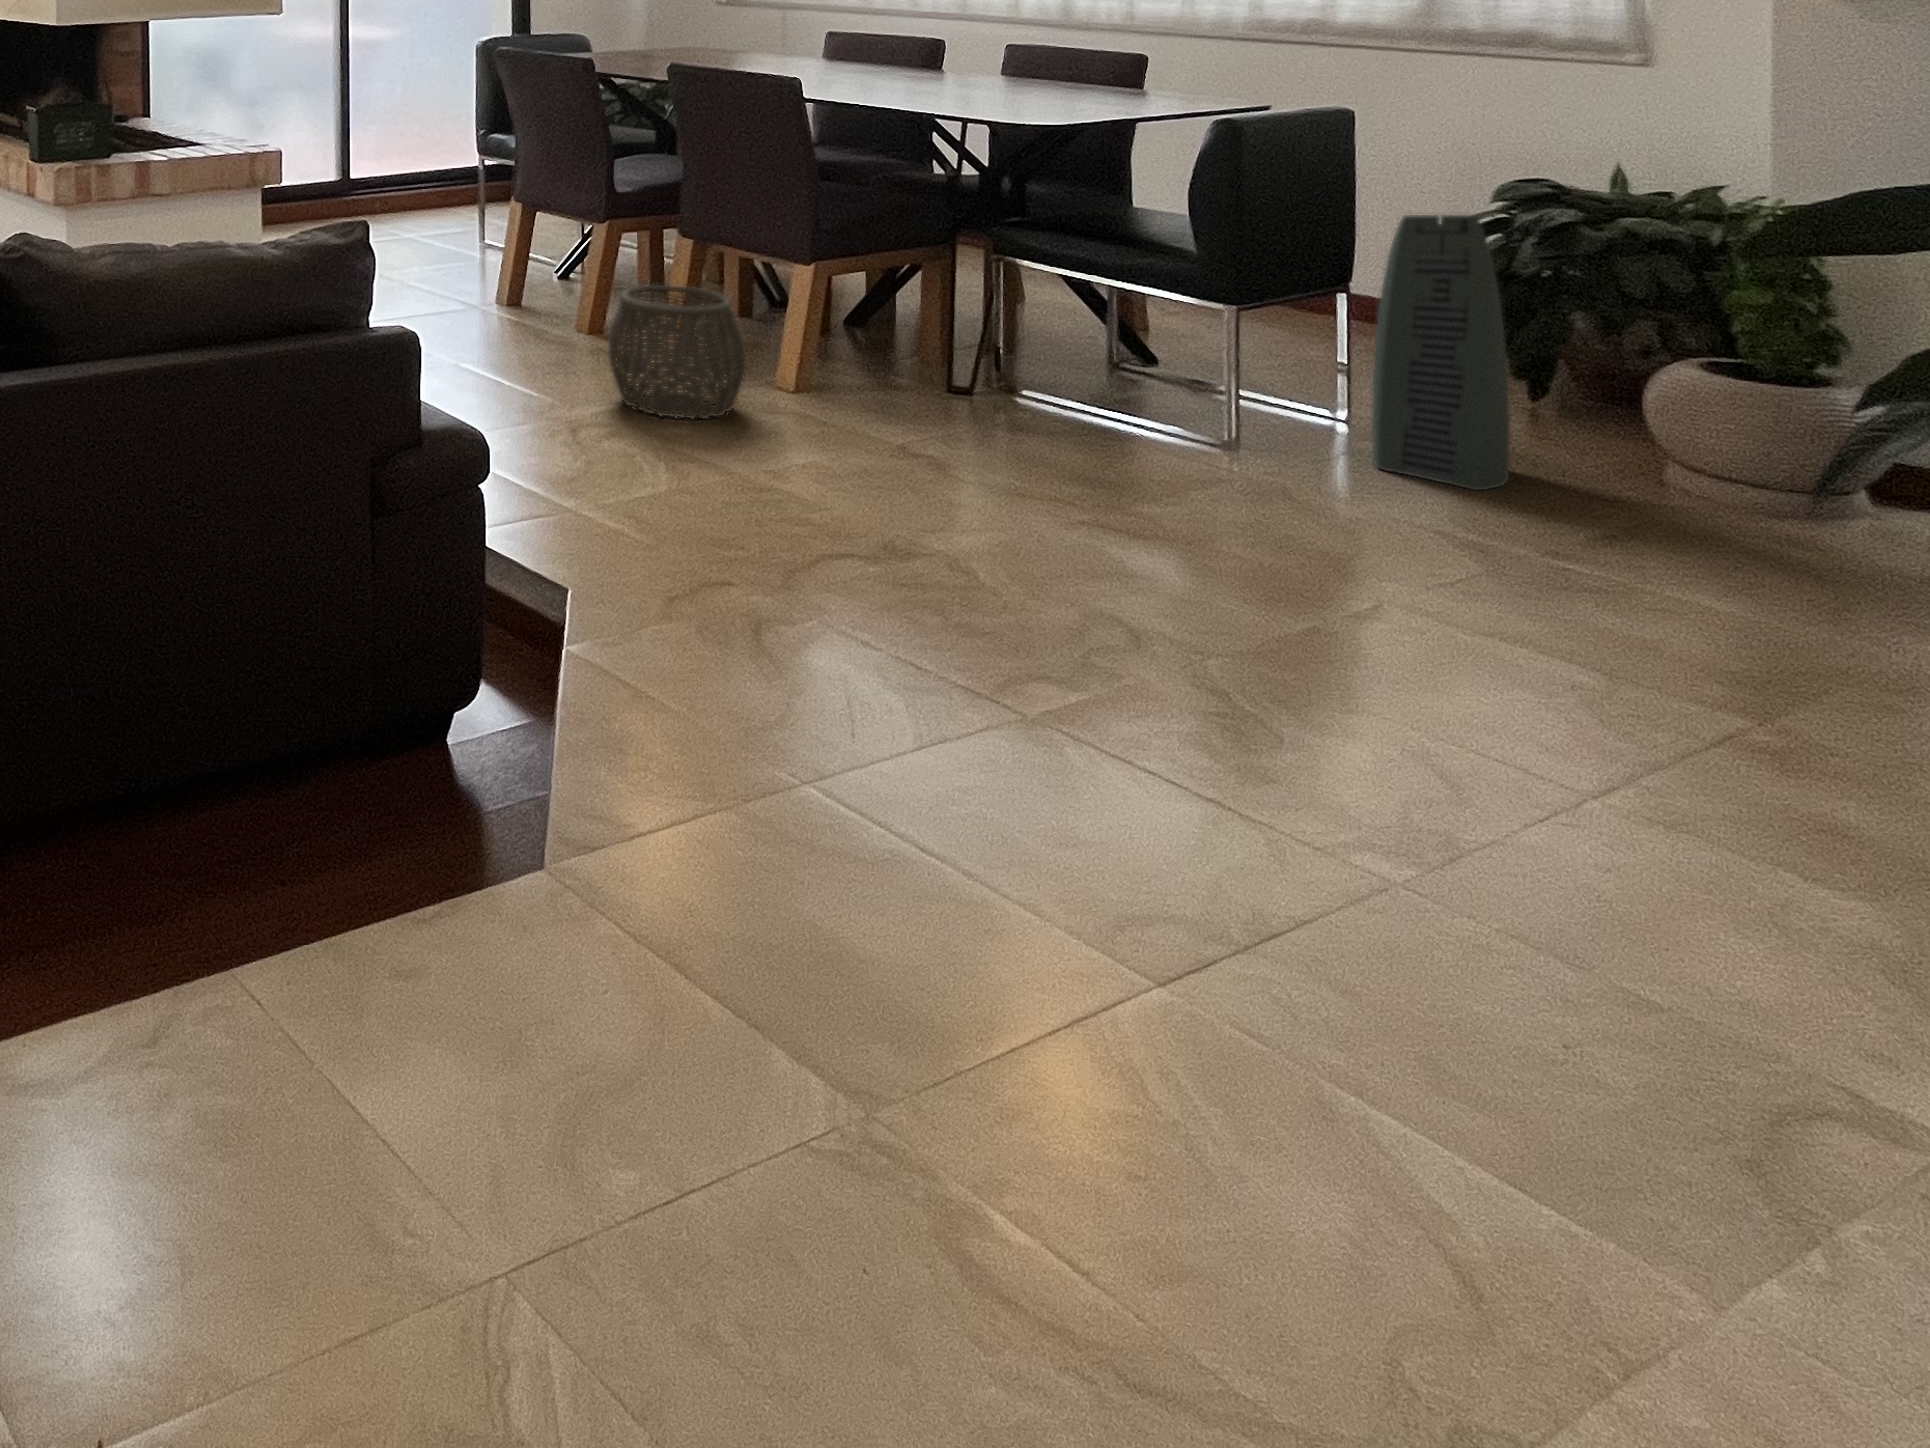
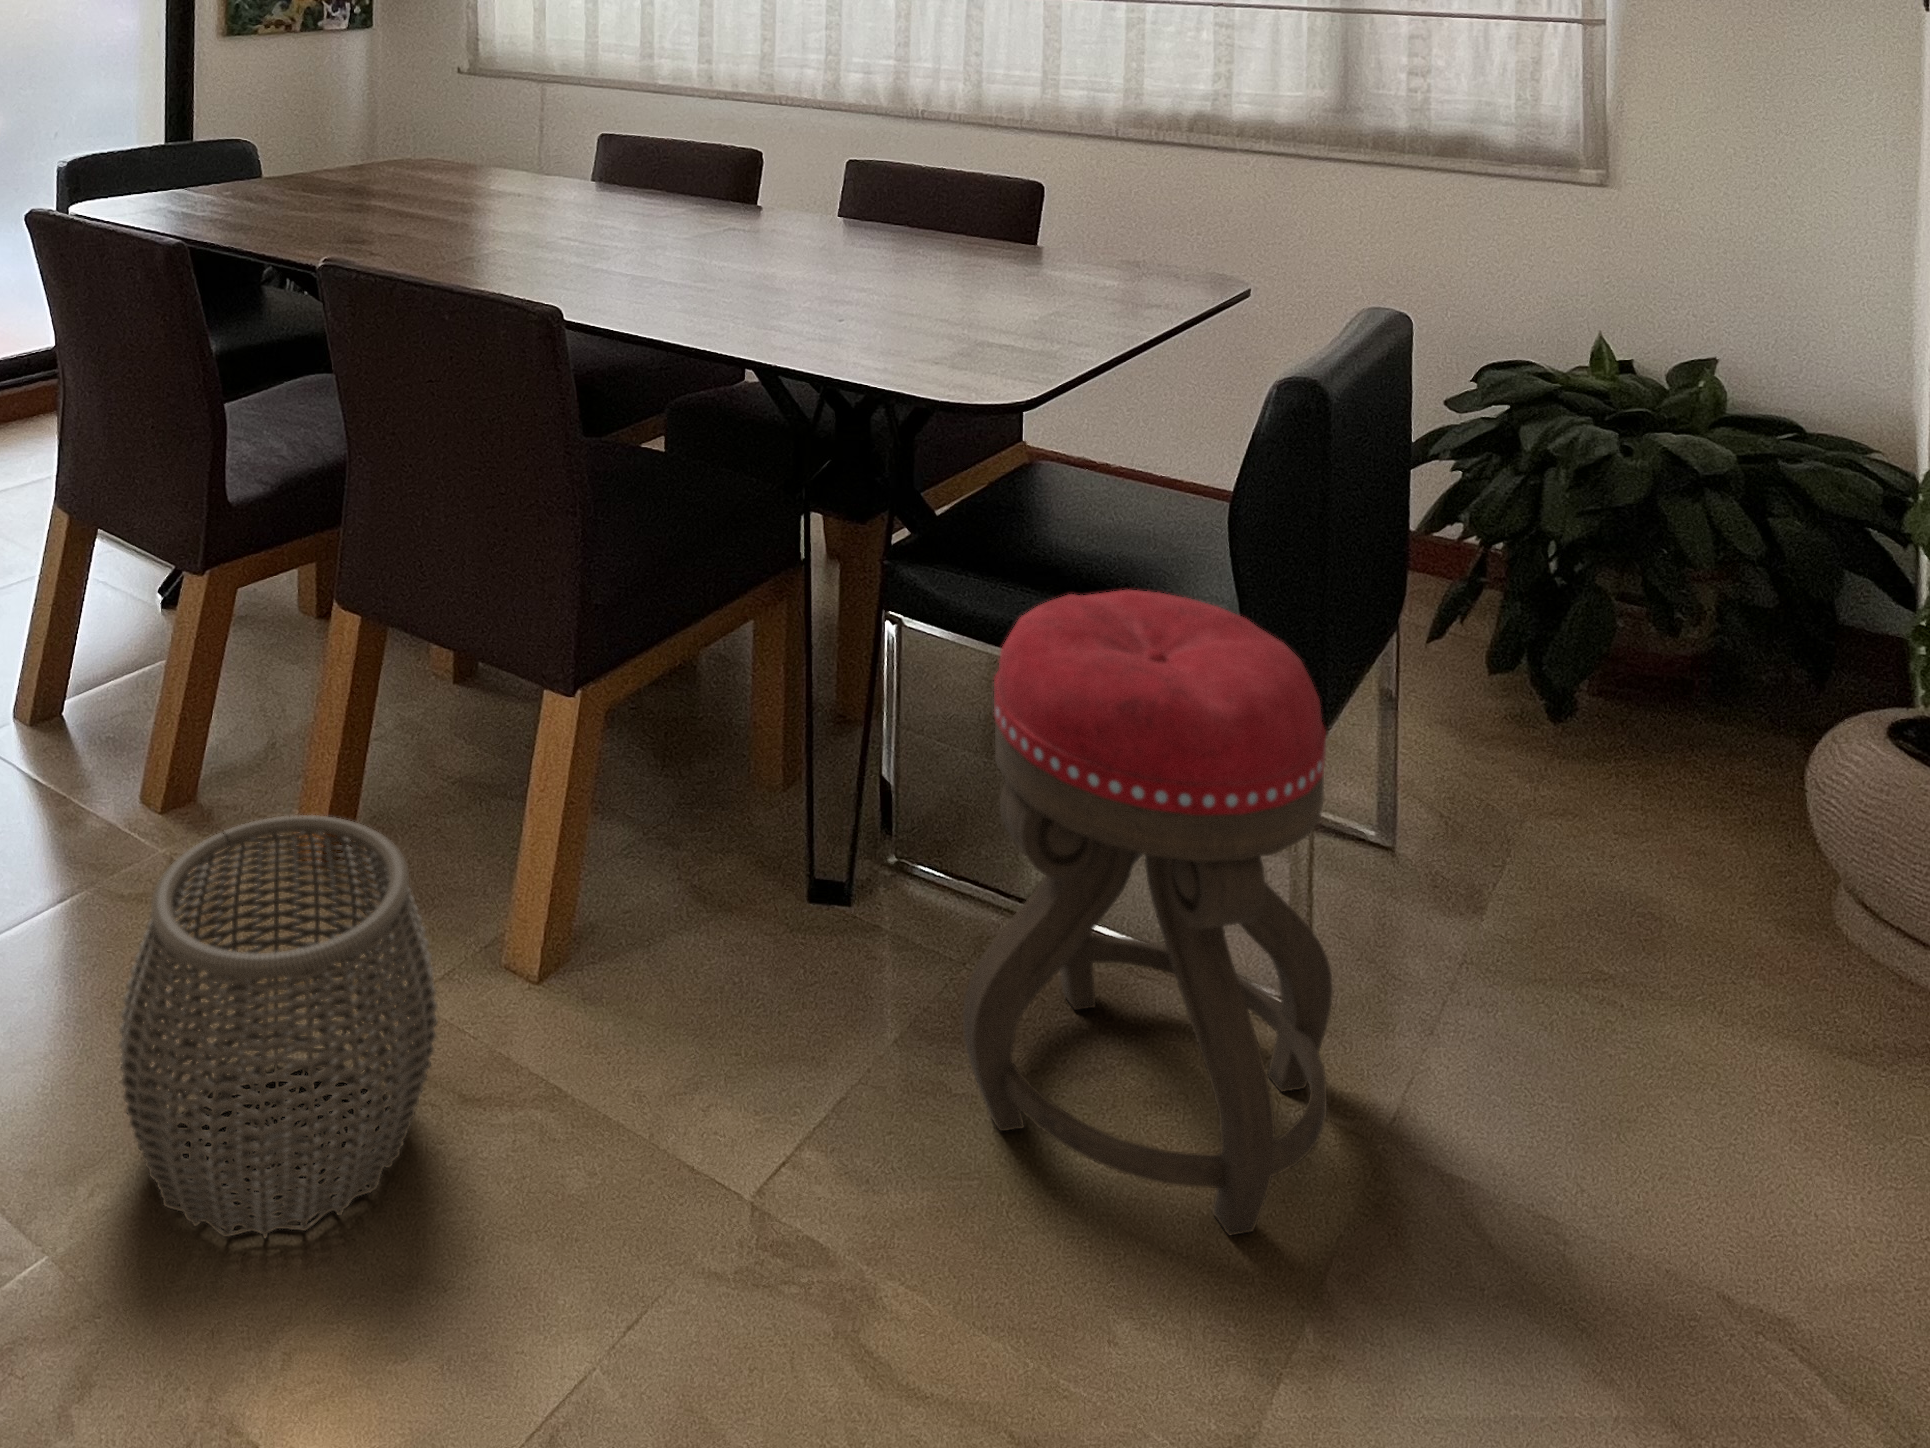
air purifier: present [1372,215,1510,490] -> none [1522,543,1752,1119]
ottoman: none [1011,217,1228,474] -> present [963,590,1333,1235]

